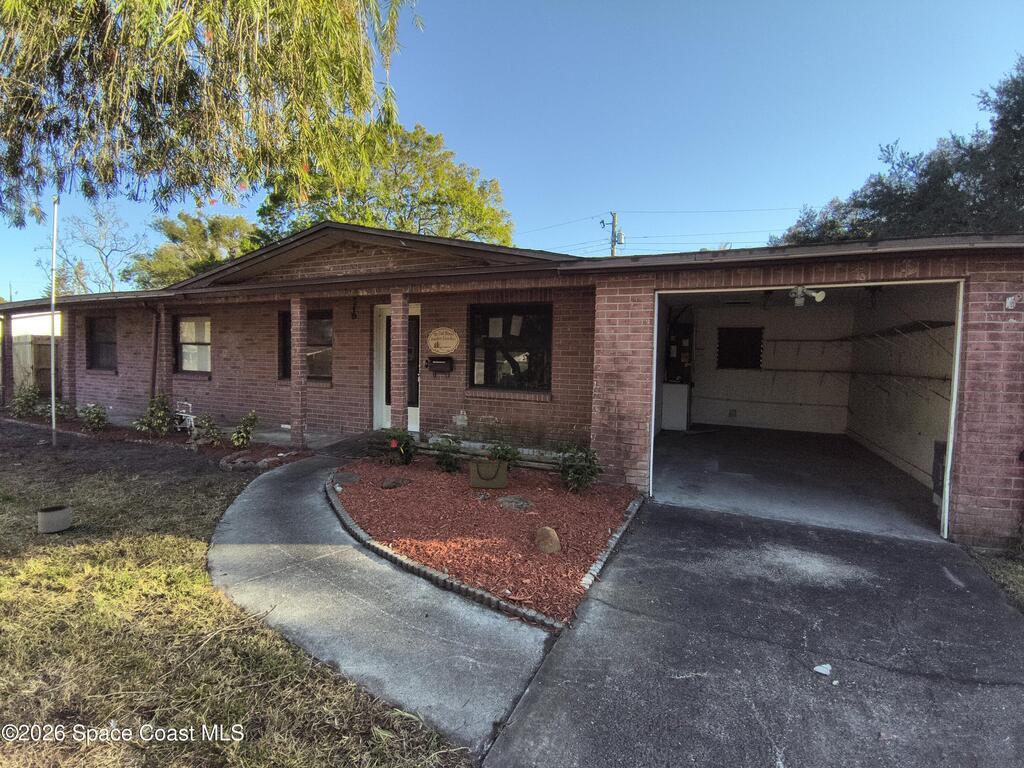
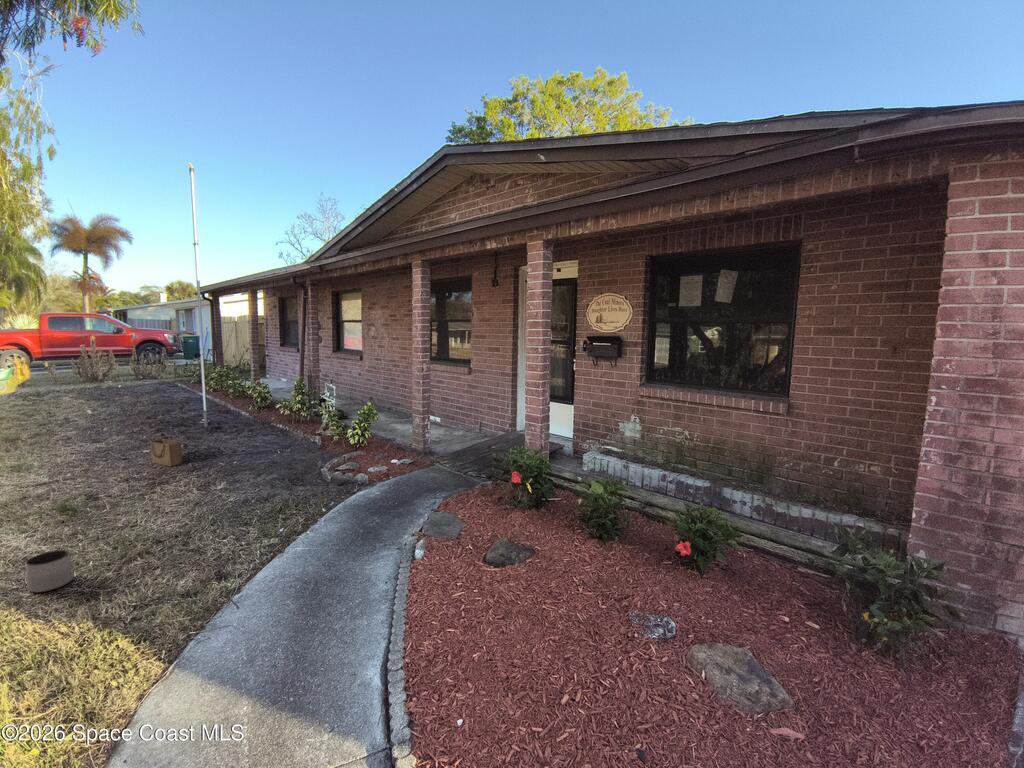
basket: present [470,461,508,488] -> present [149,439,182,466]

